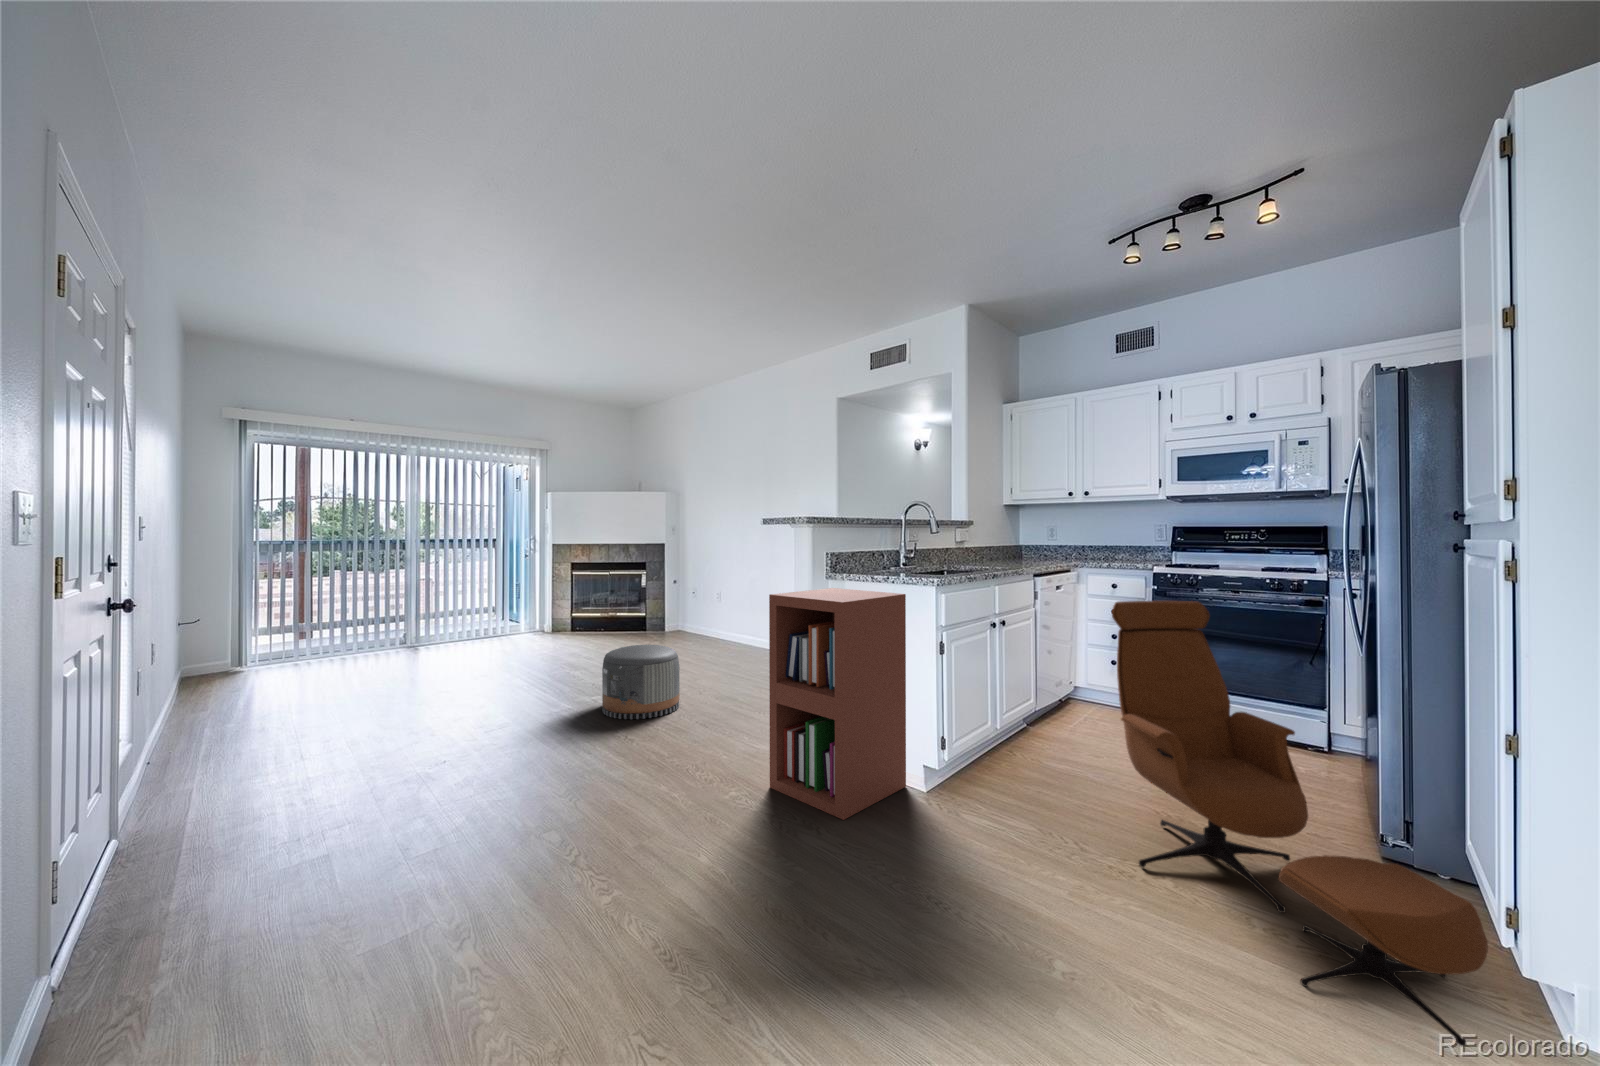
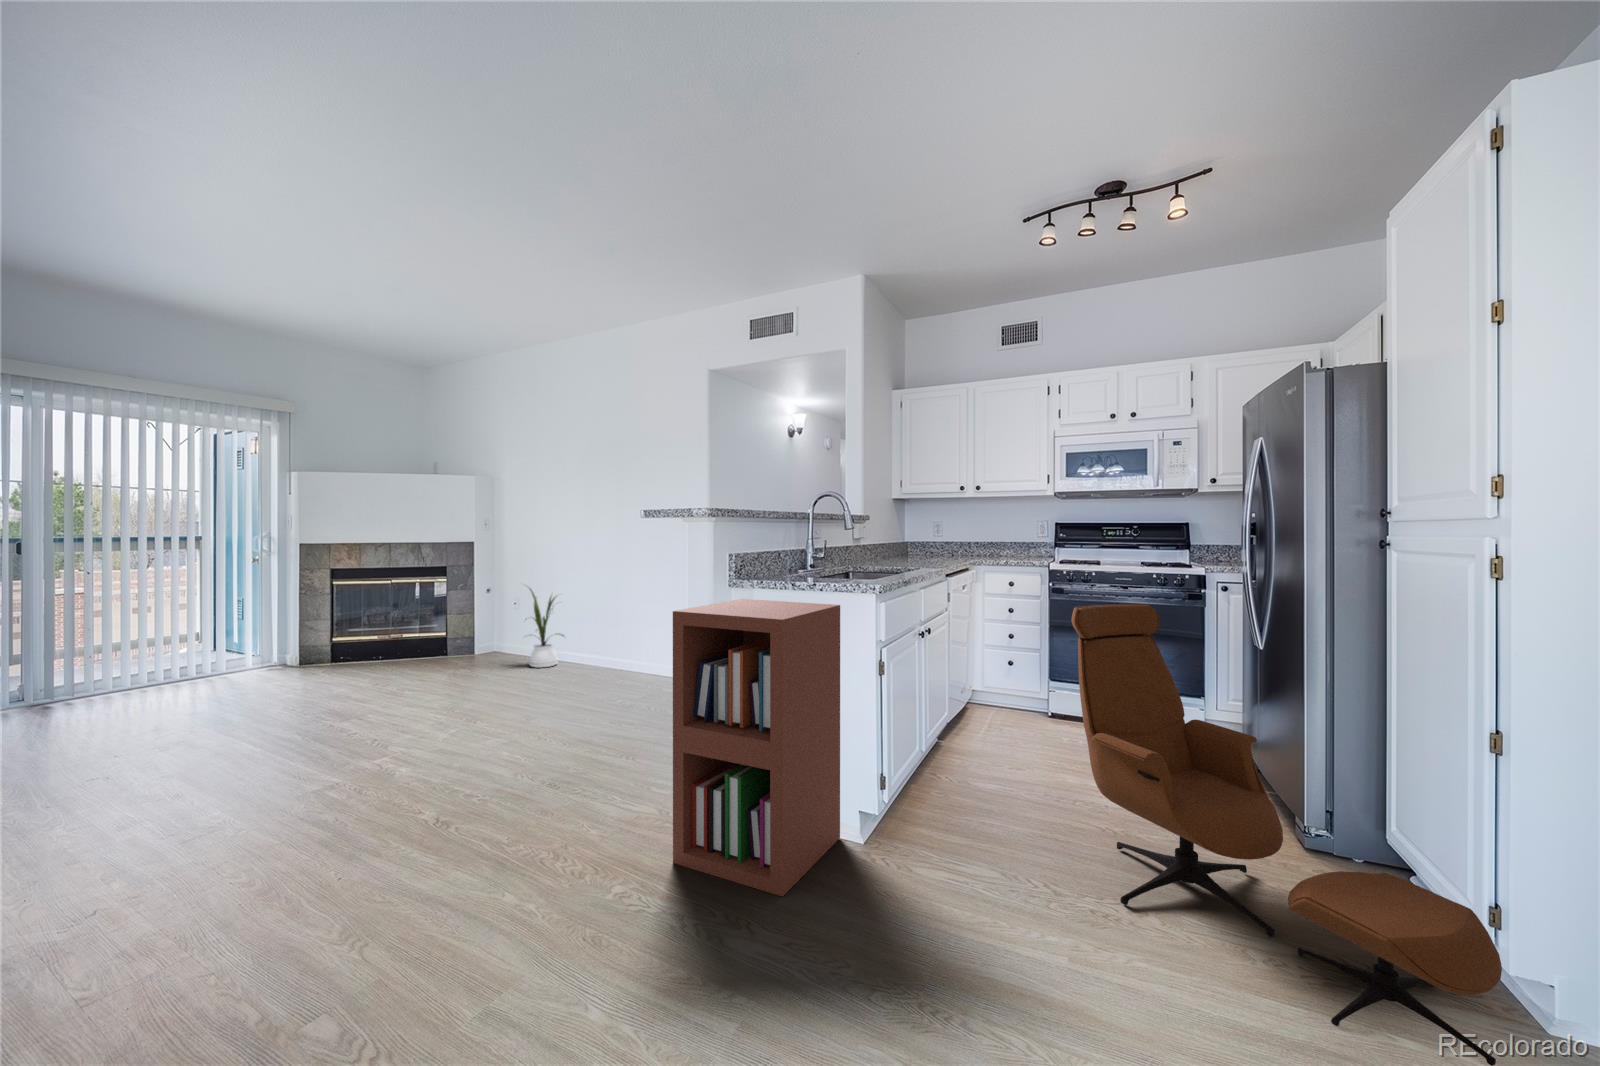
house plant: none [700,576,733,644] -> present [526,586,564,668]
pouf: present [602,645,680,719] -> none [402,680,516,785]

